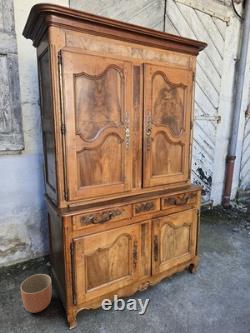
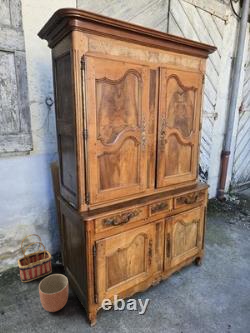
basket: none [7,234,41,282] -> present [18,234,52,282]

